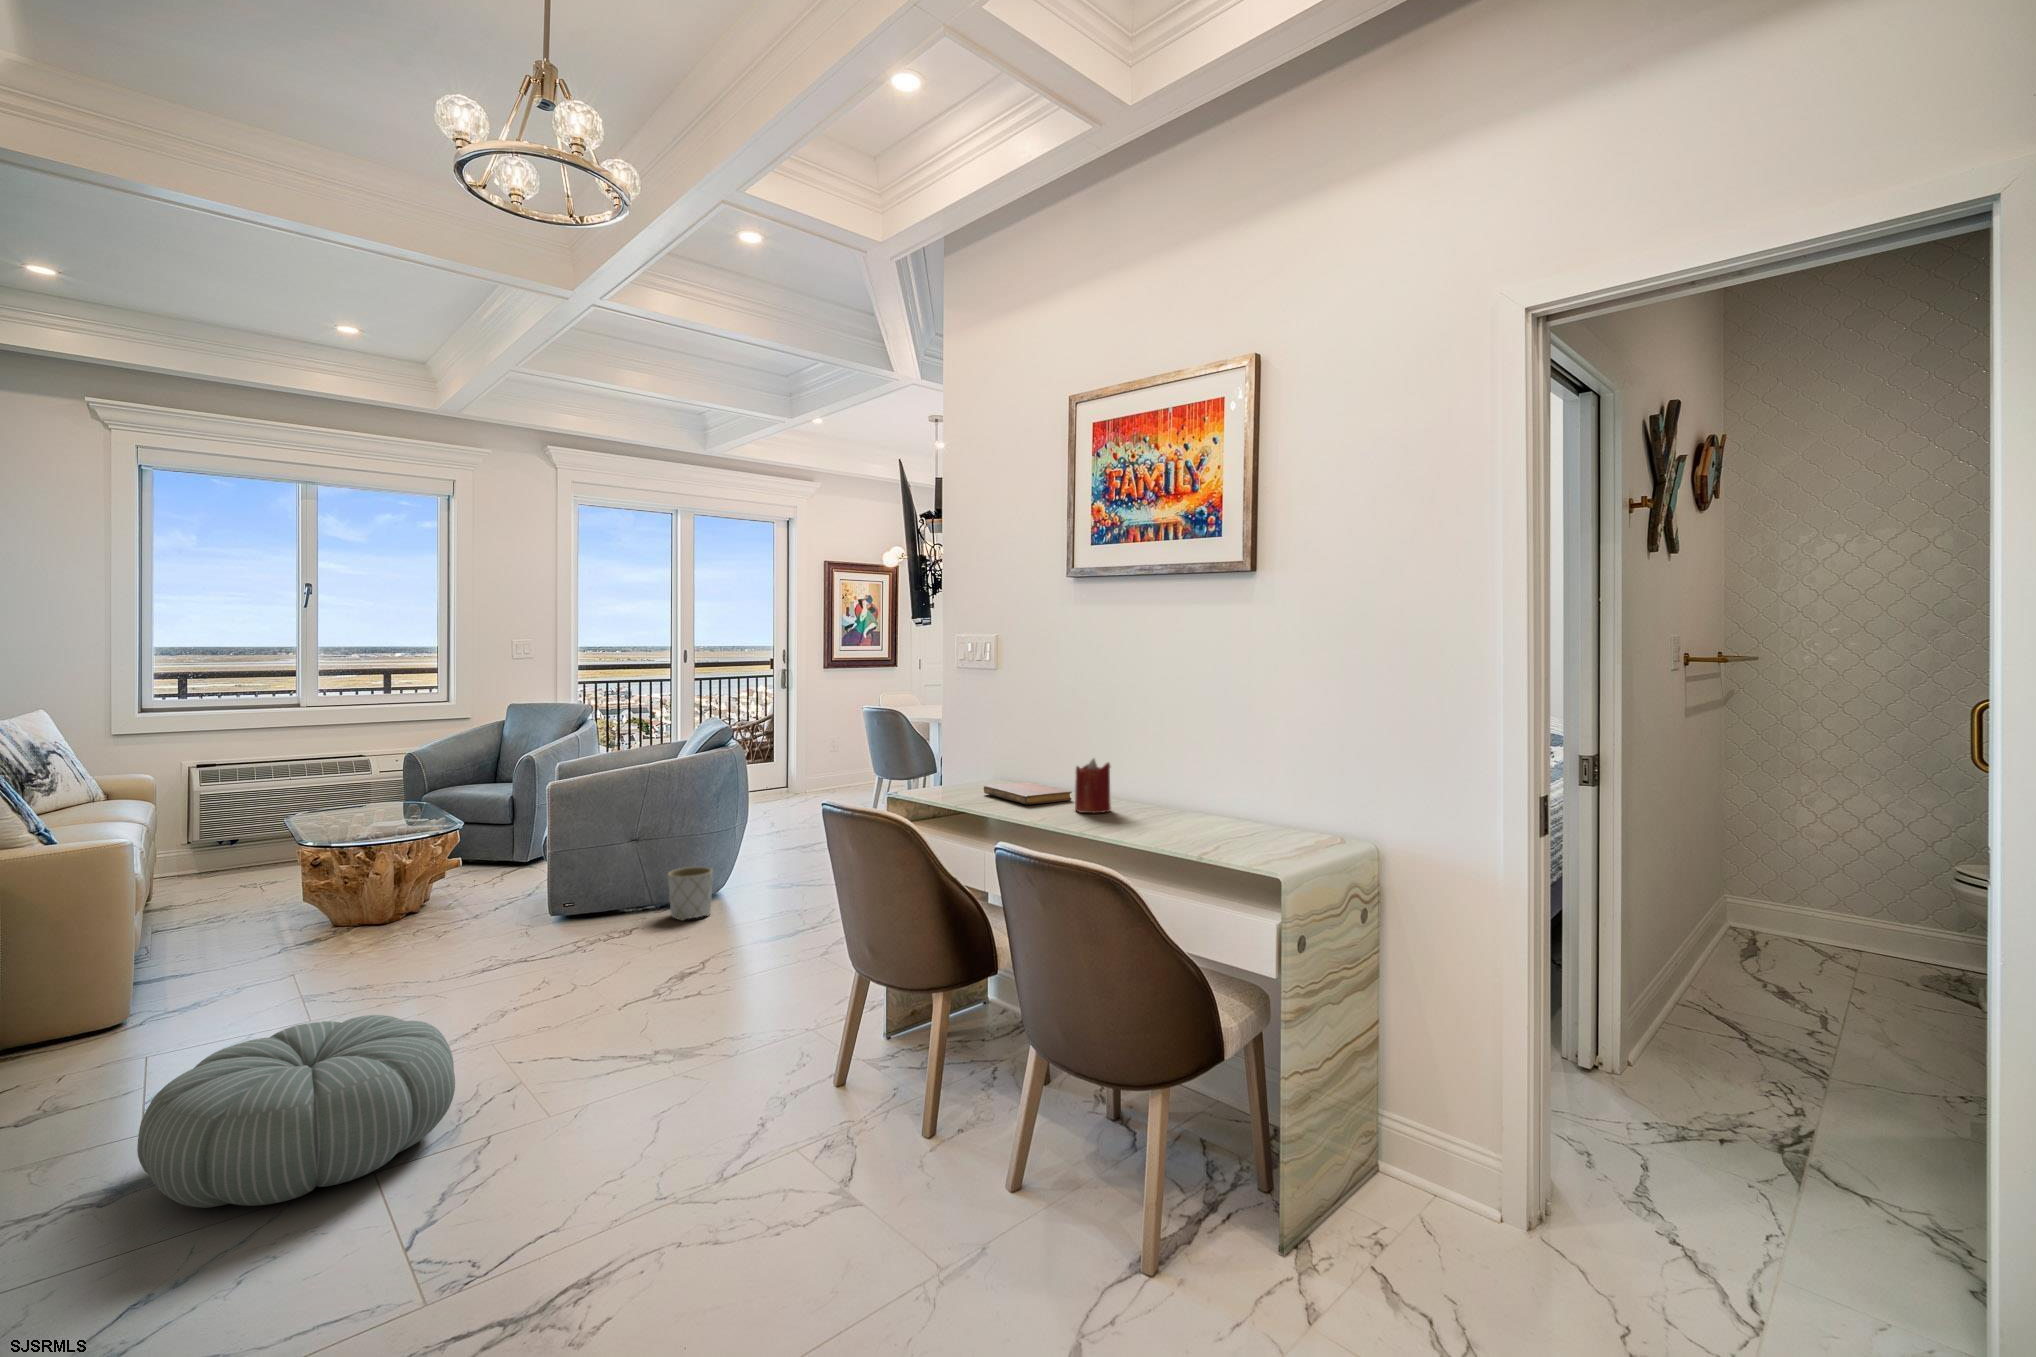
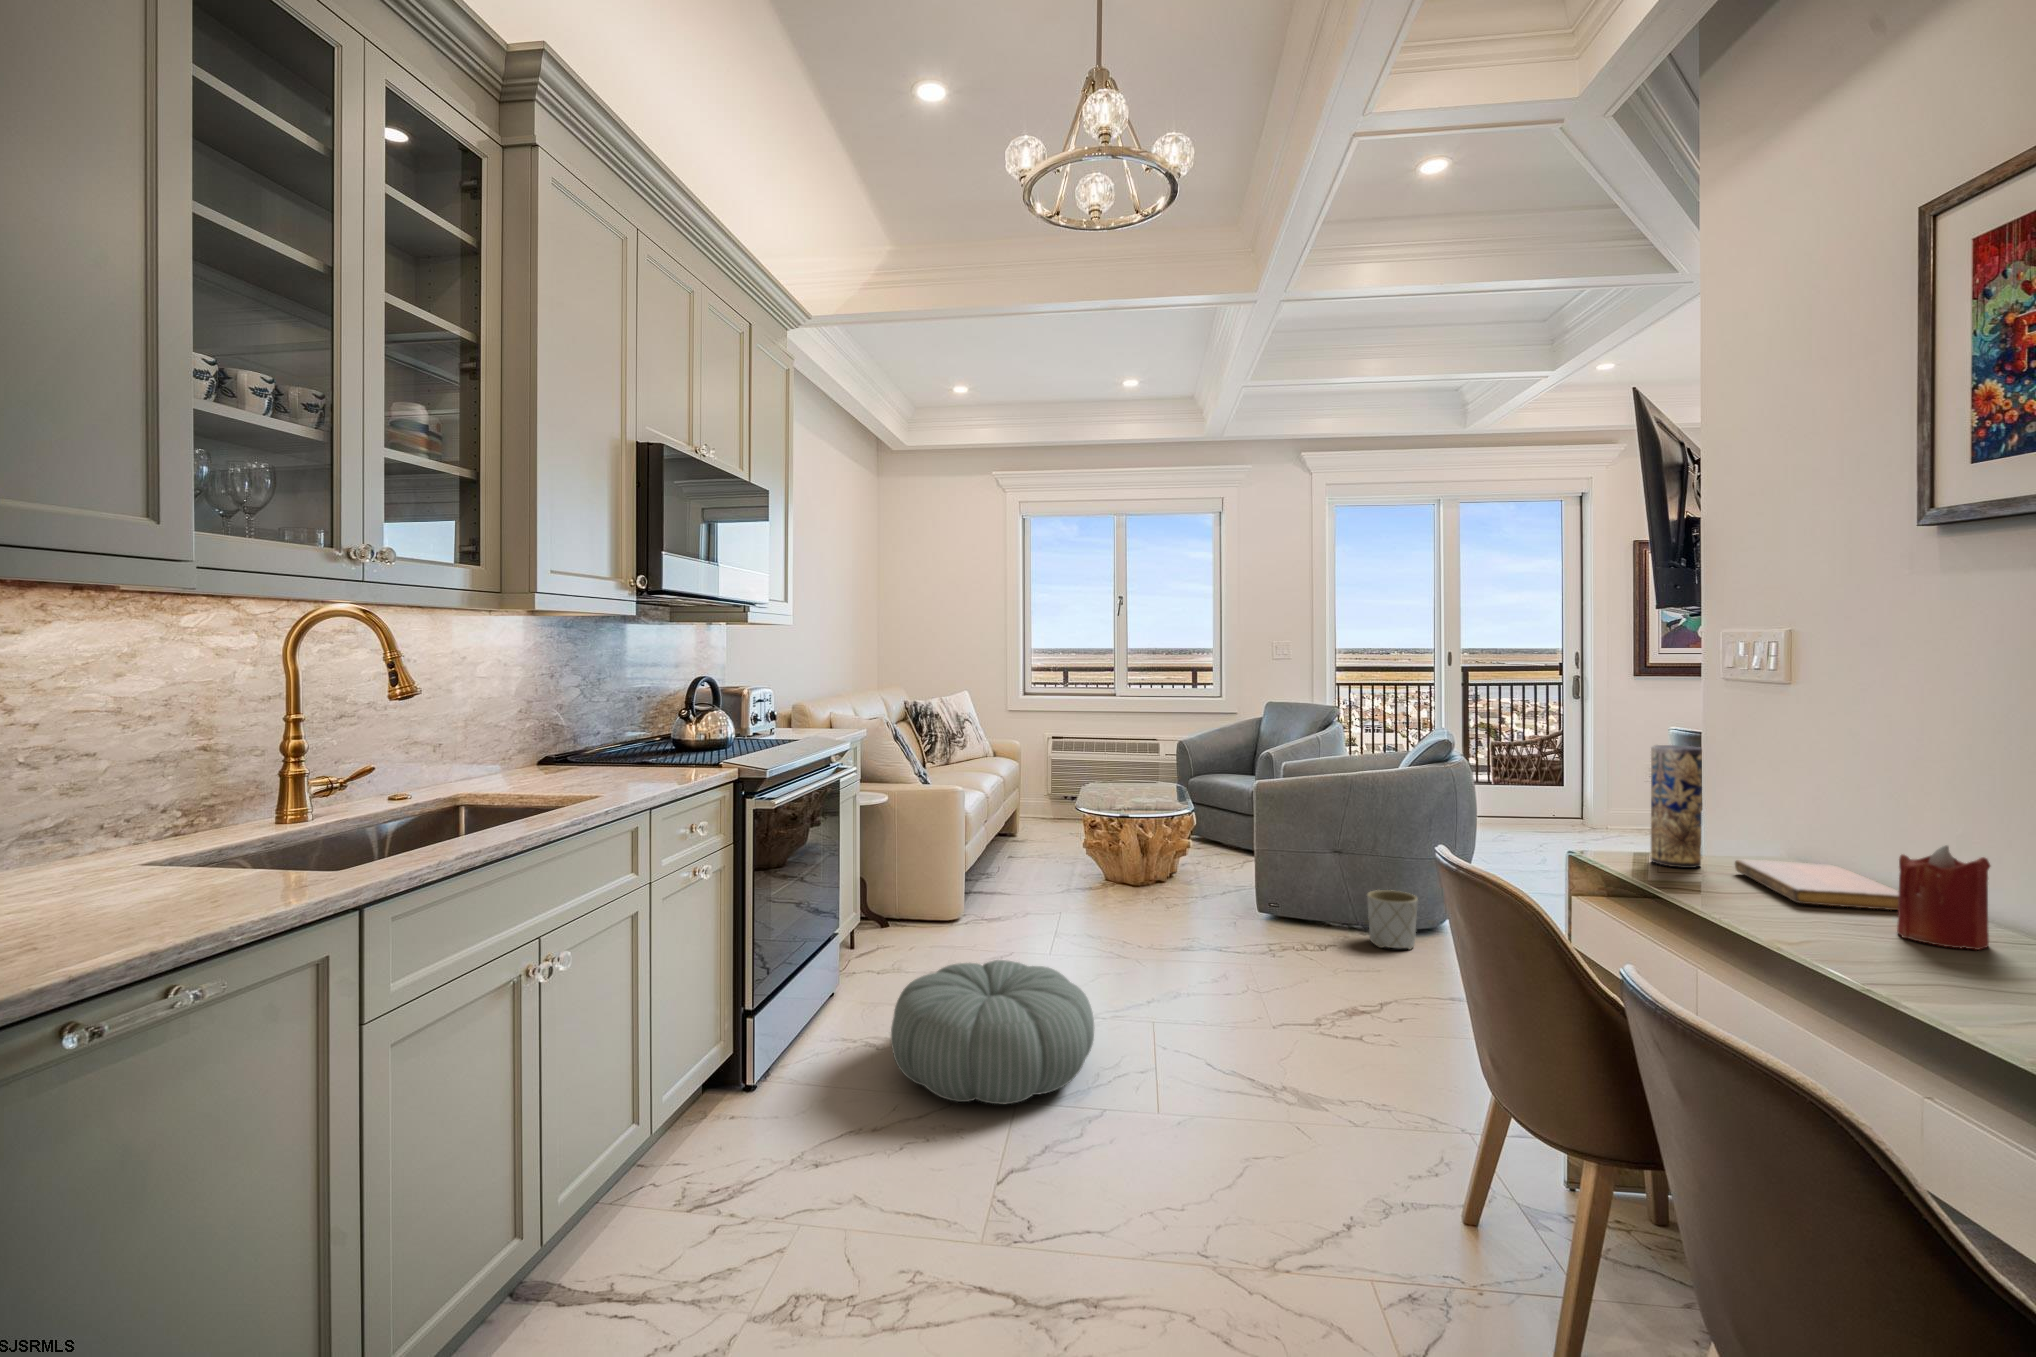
vase: none [937,714,965,796] -> present [1651,745,1702,868]

